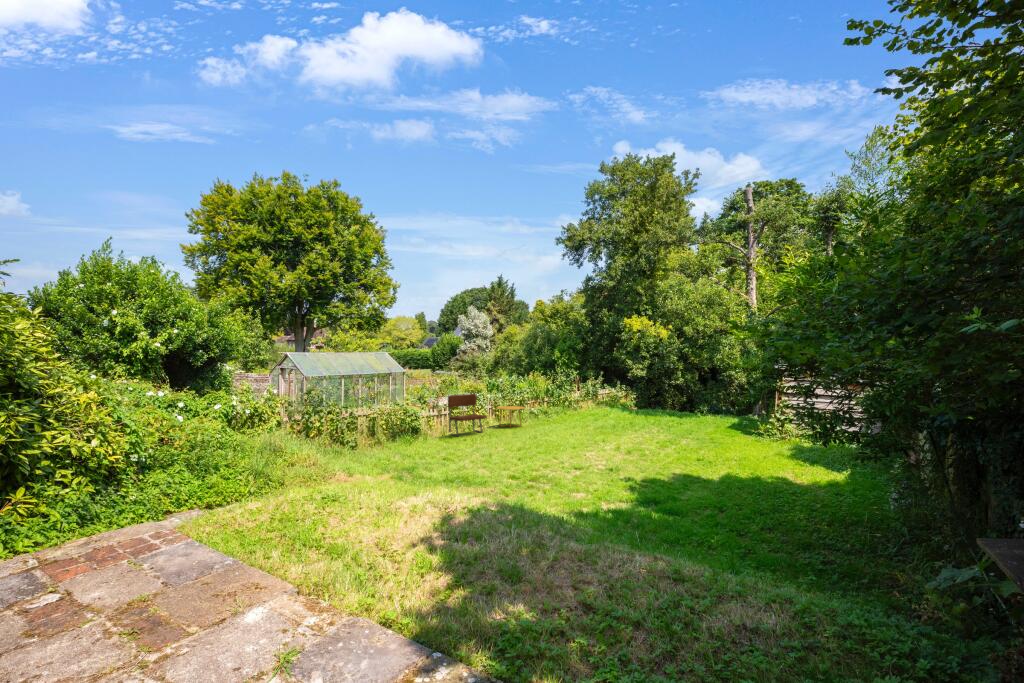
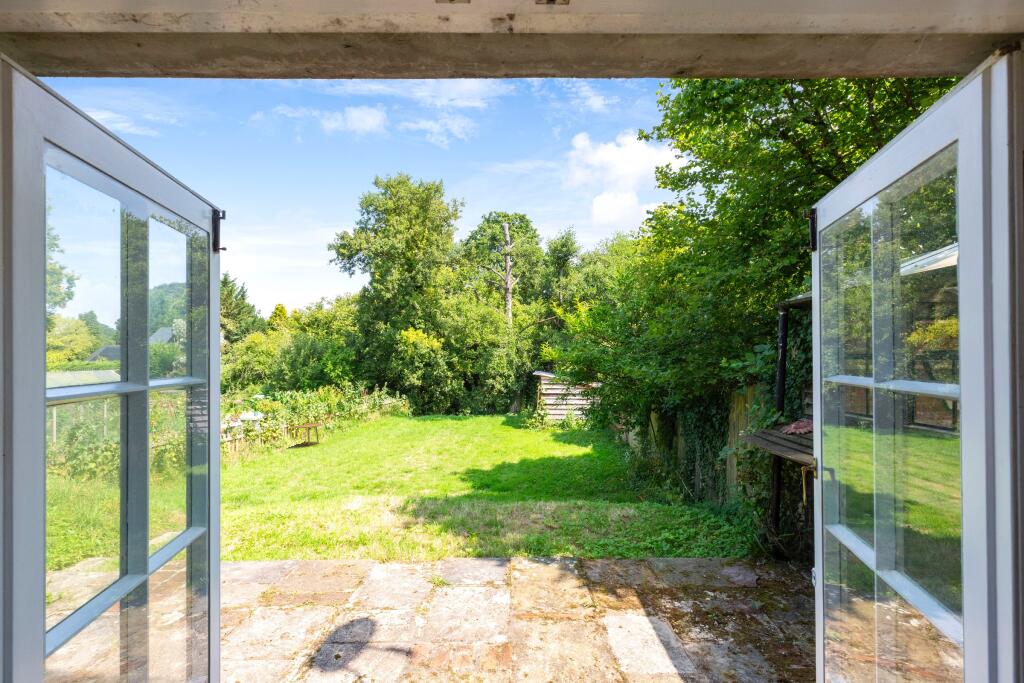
bench: present [448,394,487,436] -> none [248,414,290,460]

